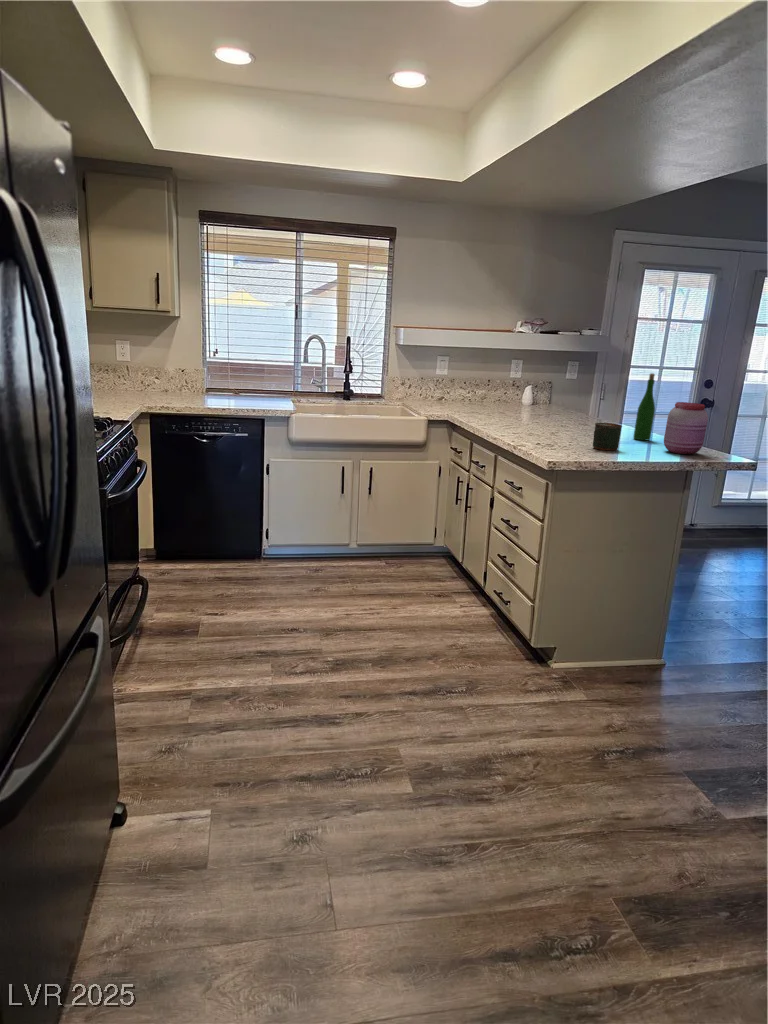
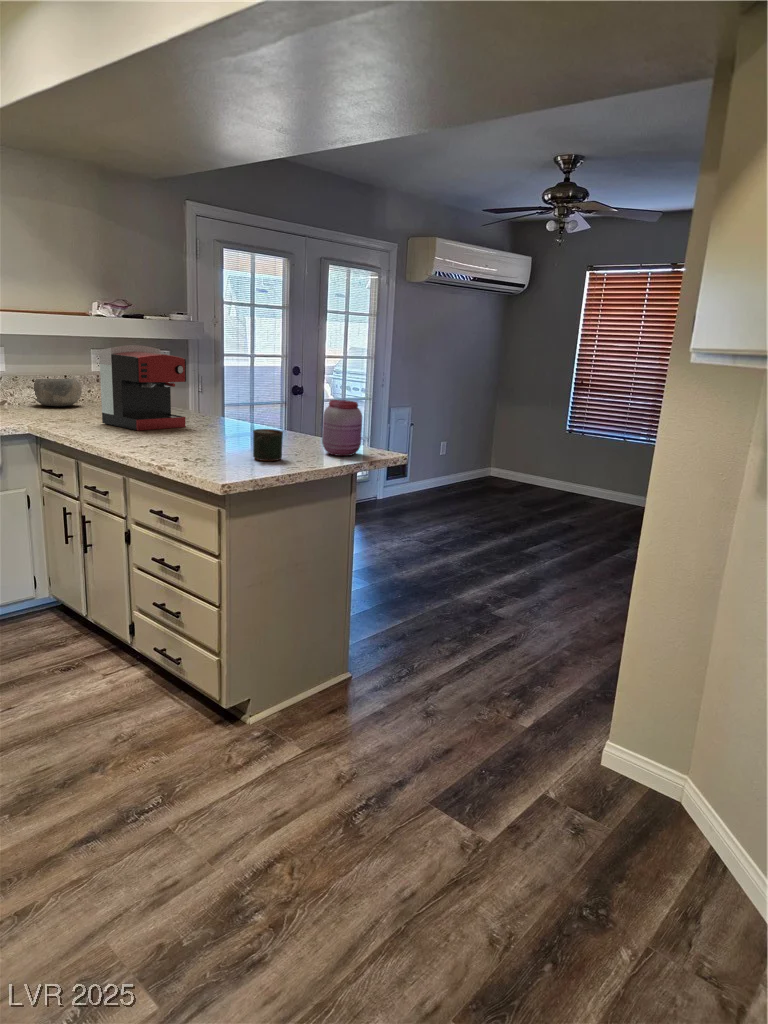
coffee maker: none [499,355,570,423] -> present [99,345,186,431]
wine bottle: present [633,373,655,440] -> none [279,368,298,442]
bowl: none [462,381,497,404] -> present [34,378,82,407]

